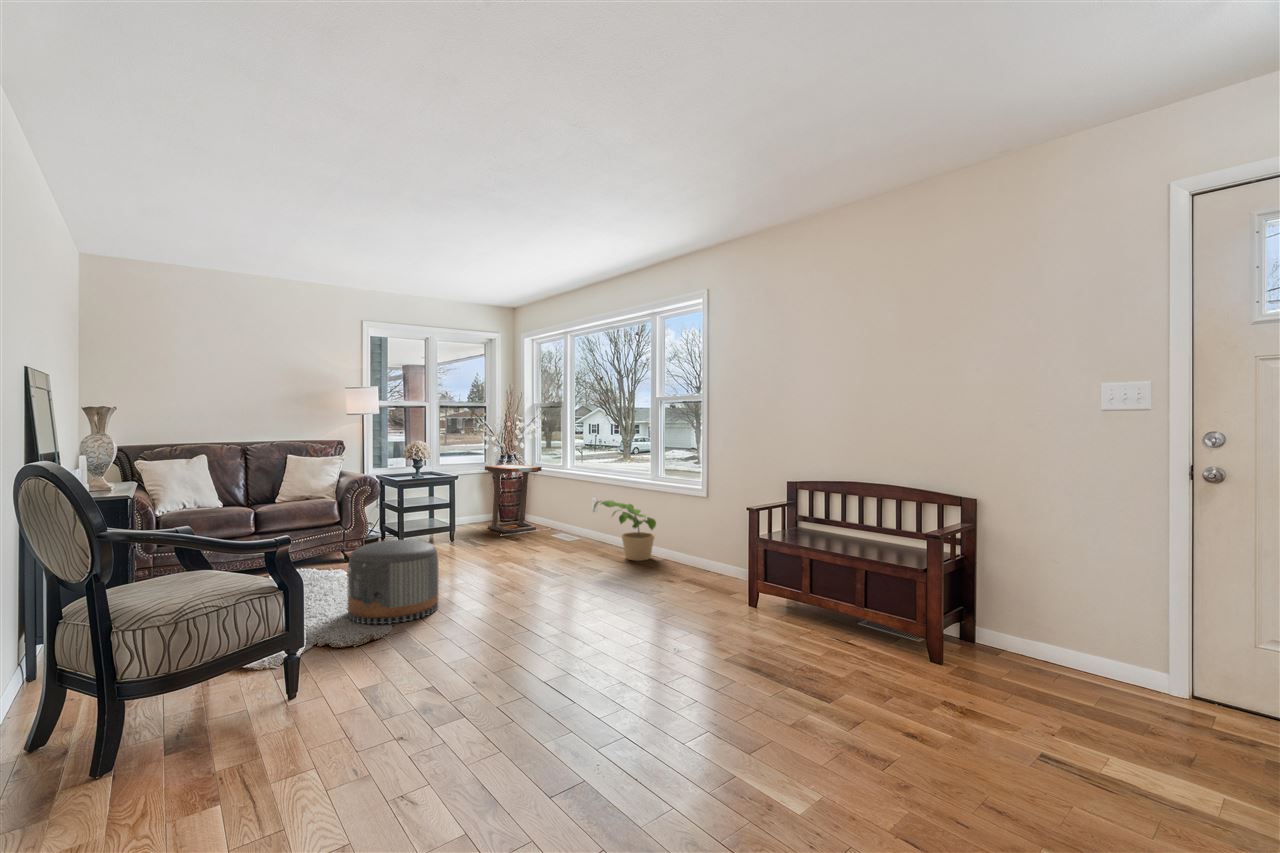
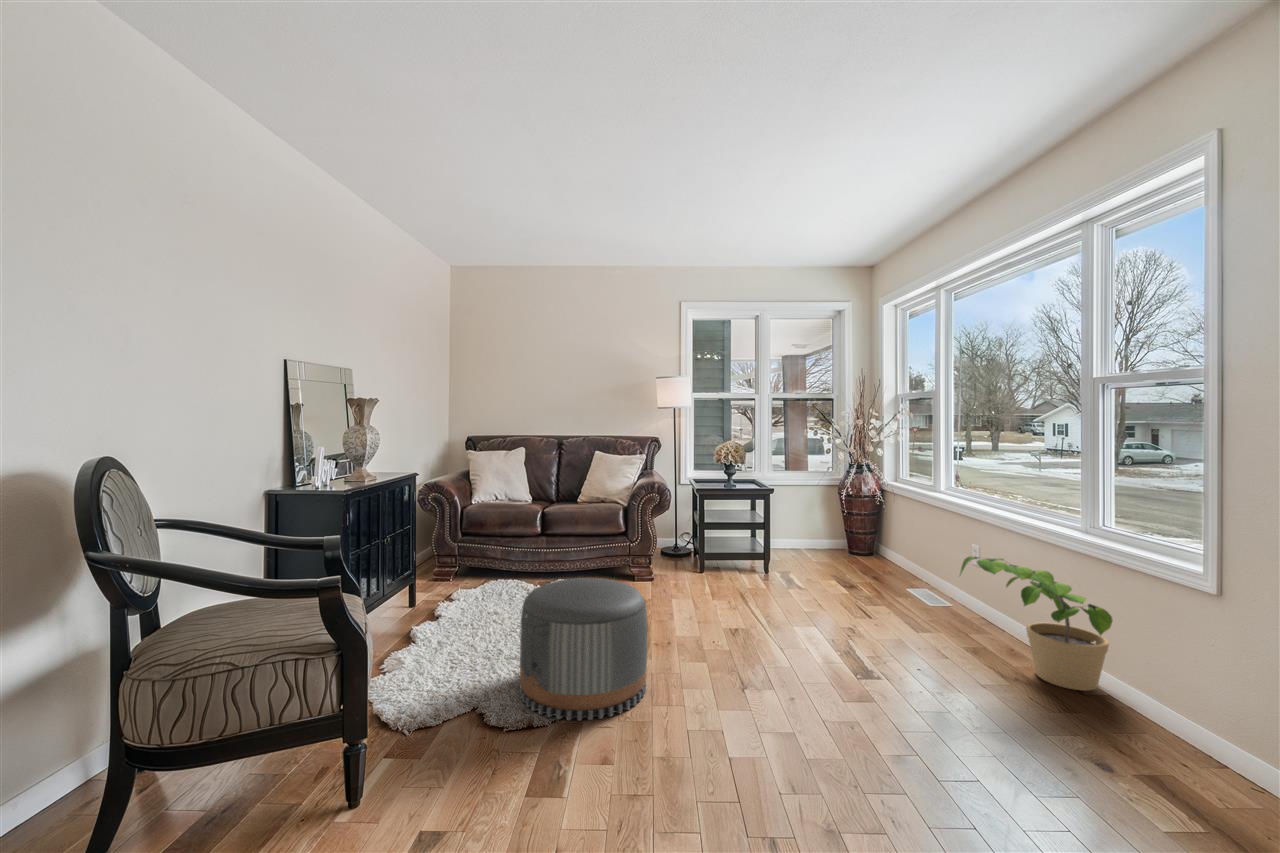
side table: present [485,464,542,533] -> none [822,477,914,576]

